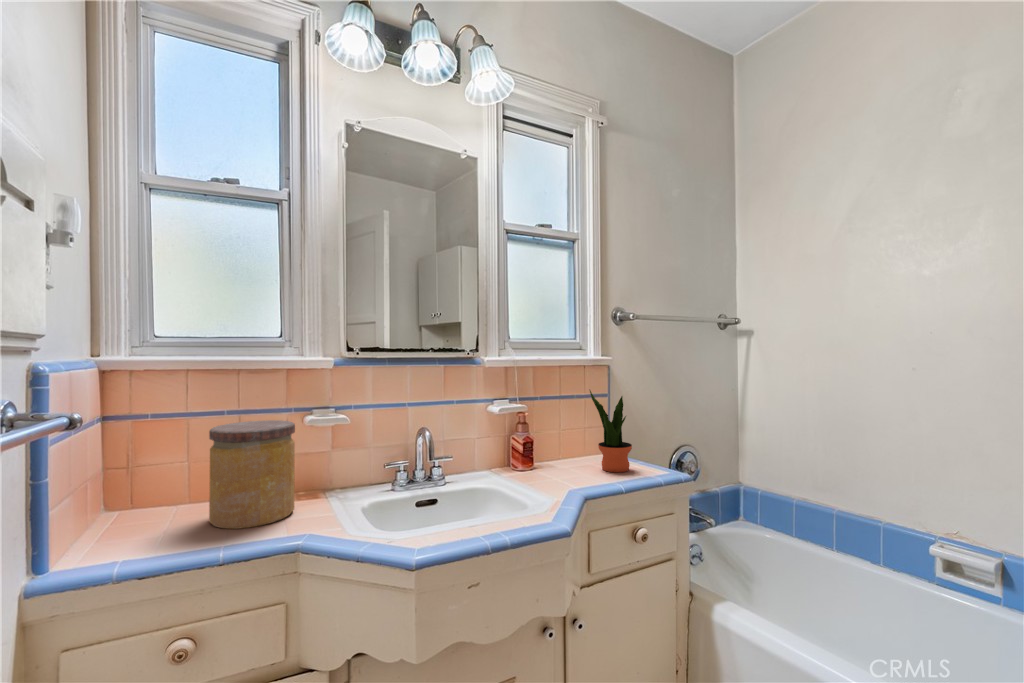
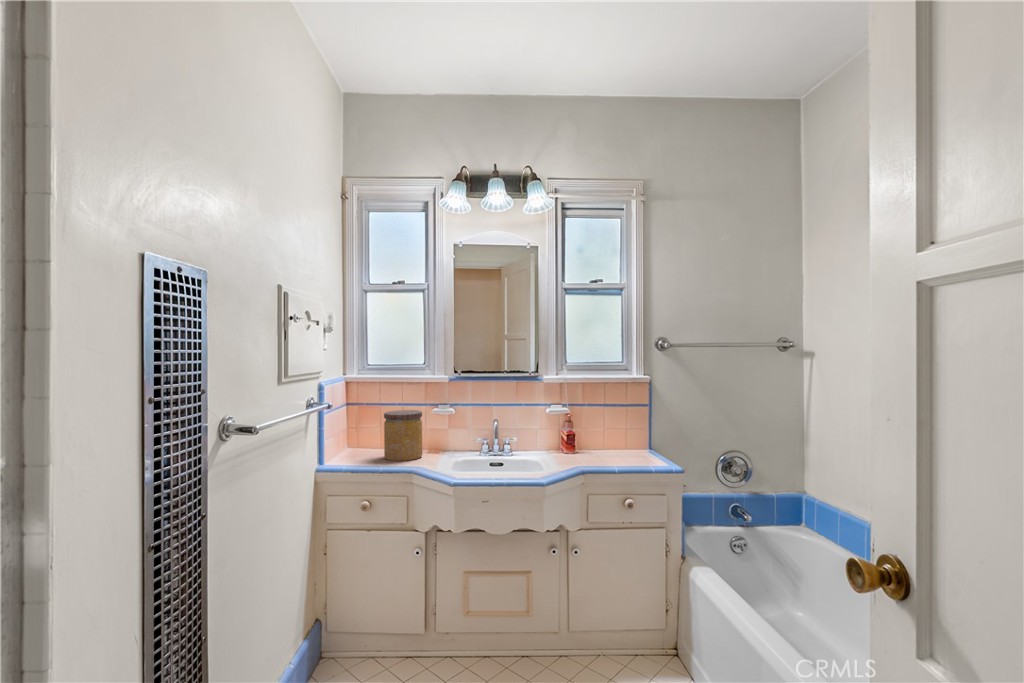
potted plant: present [590,391,632,472] -> none [616,400,642,461]

